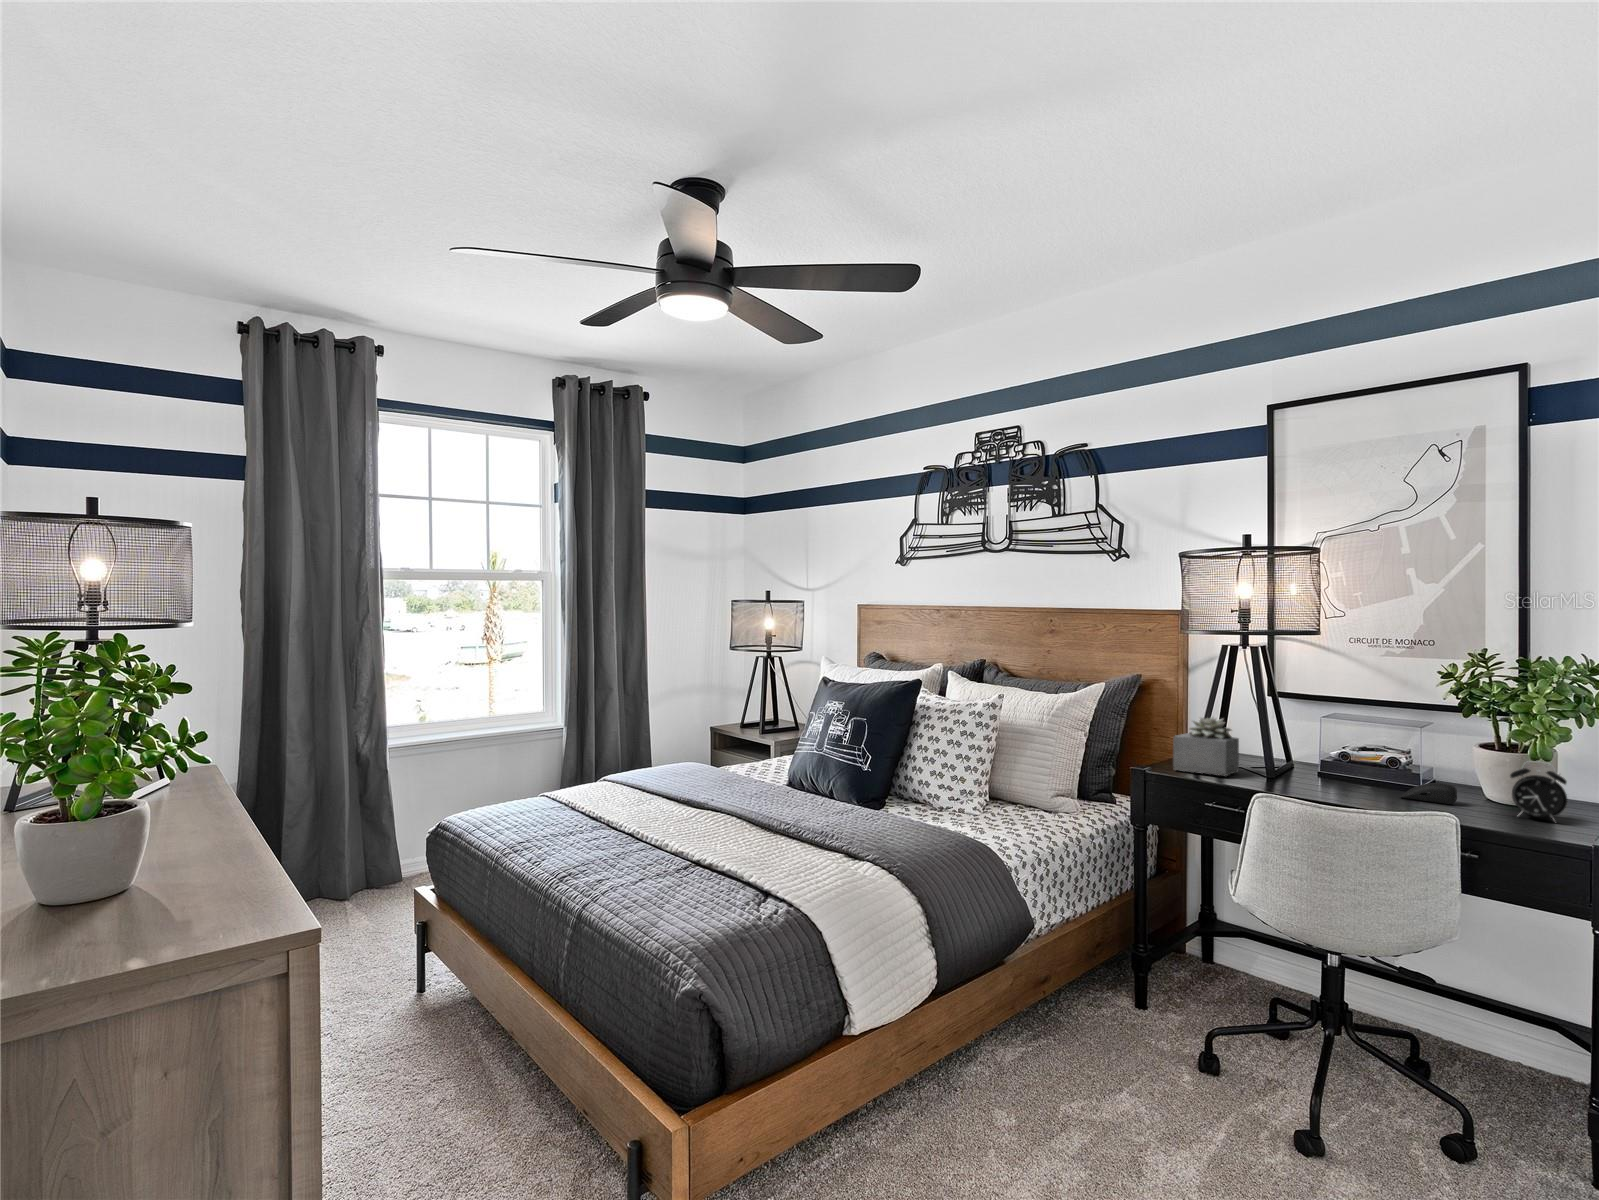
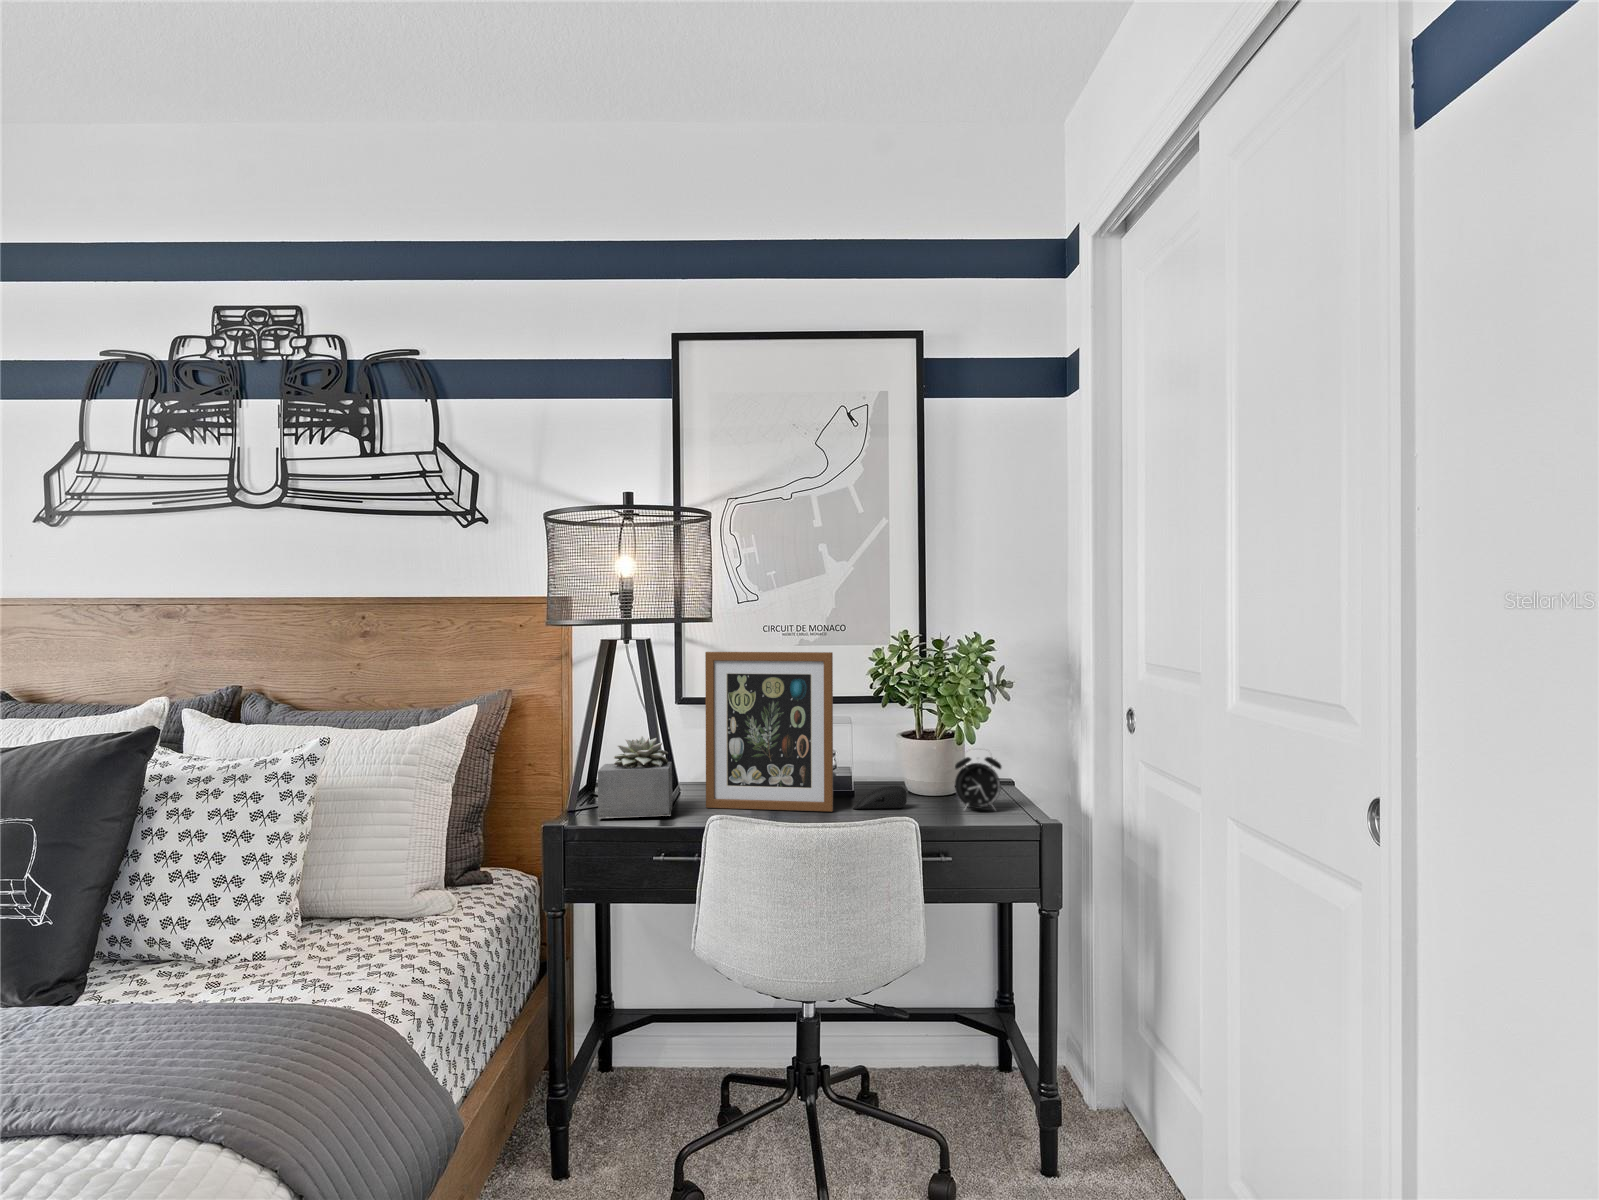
picture frame: none [1266,657,1377,796] -> present [705,652,833,812]

